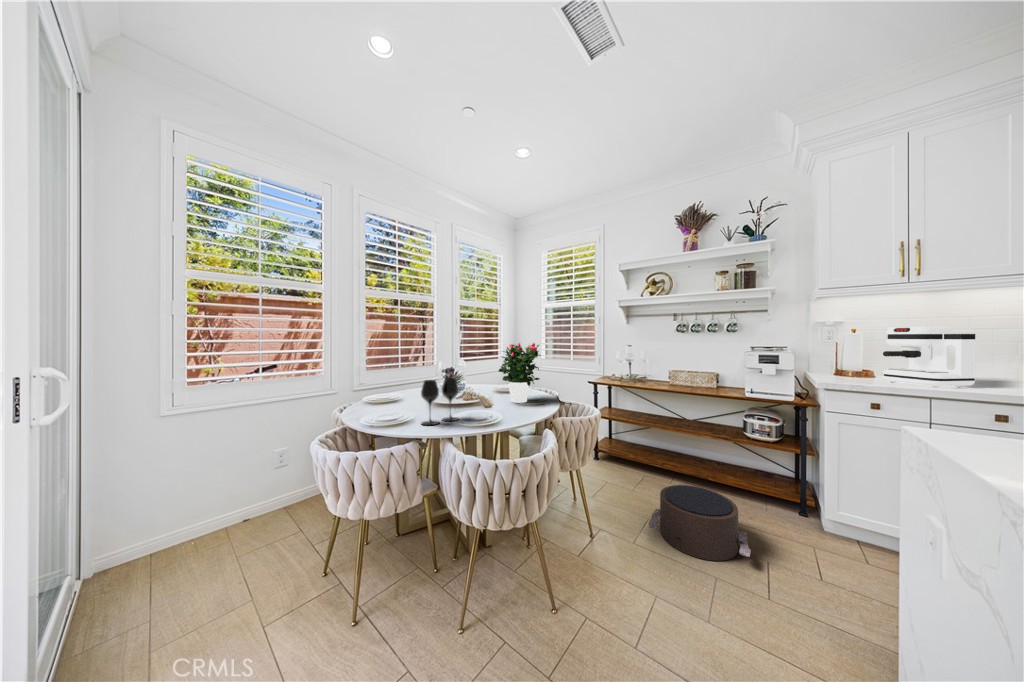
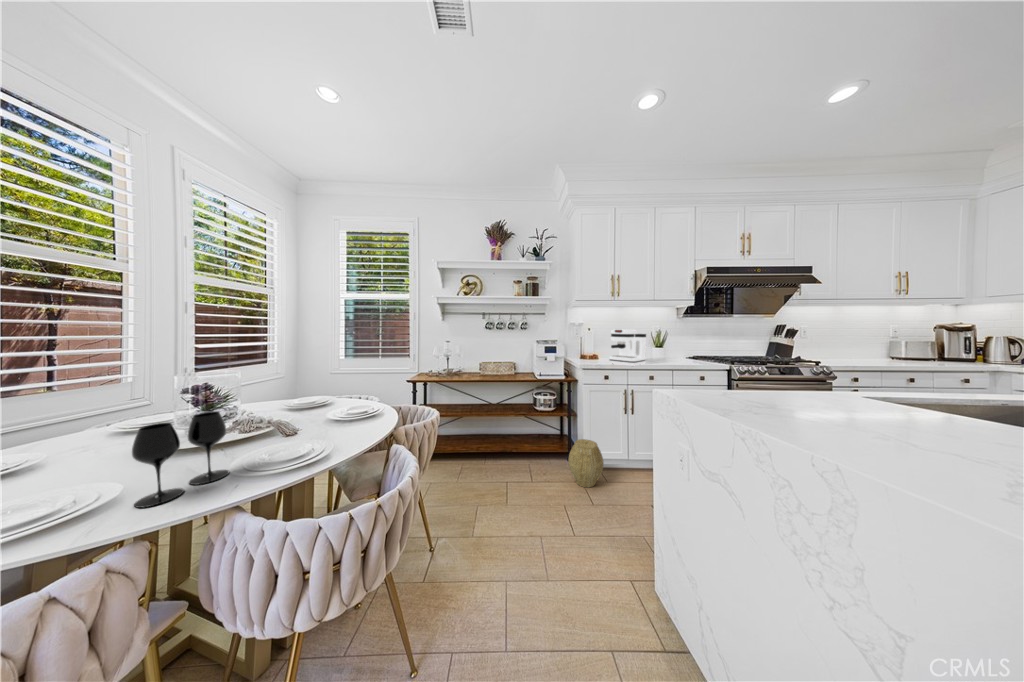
potted flower: present [499,343,541,403] -> none [299,345,360,422]
pouf: present [649,485,751,561] -> none [477,462,553,526]
woven basket: none [792,485,860,557] -> present [568,439,604,487]

